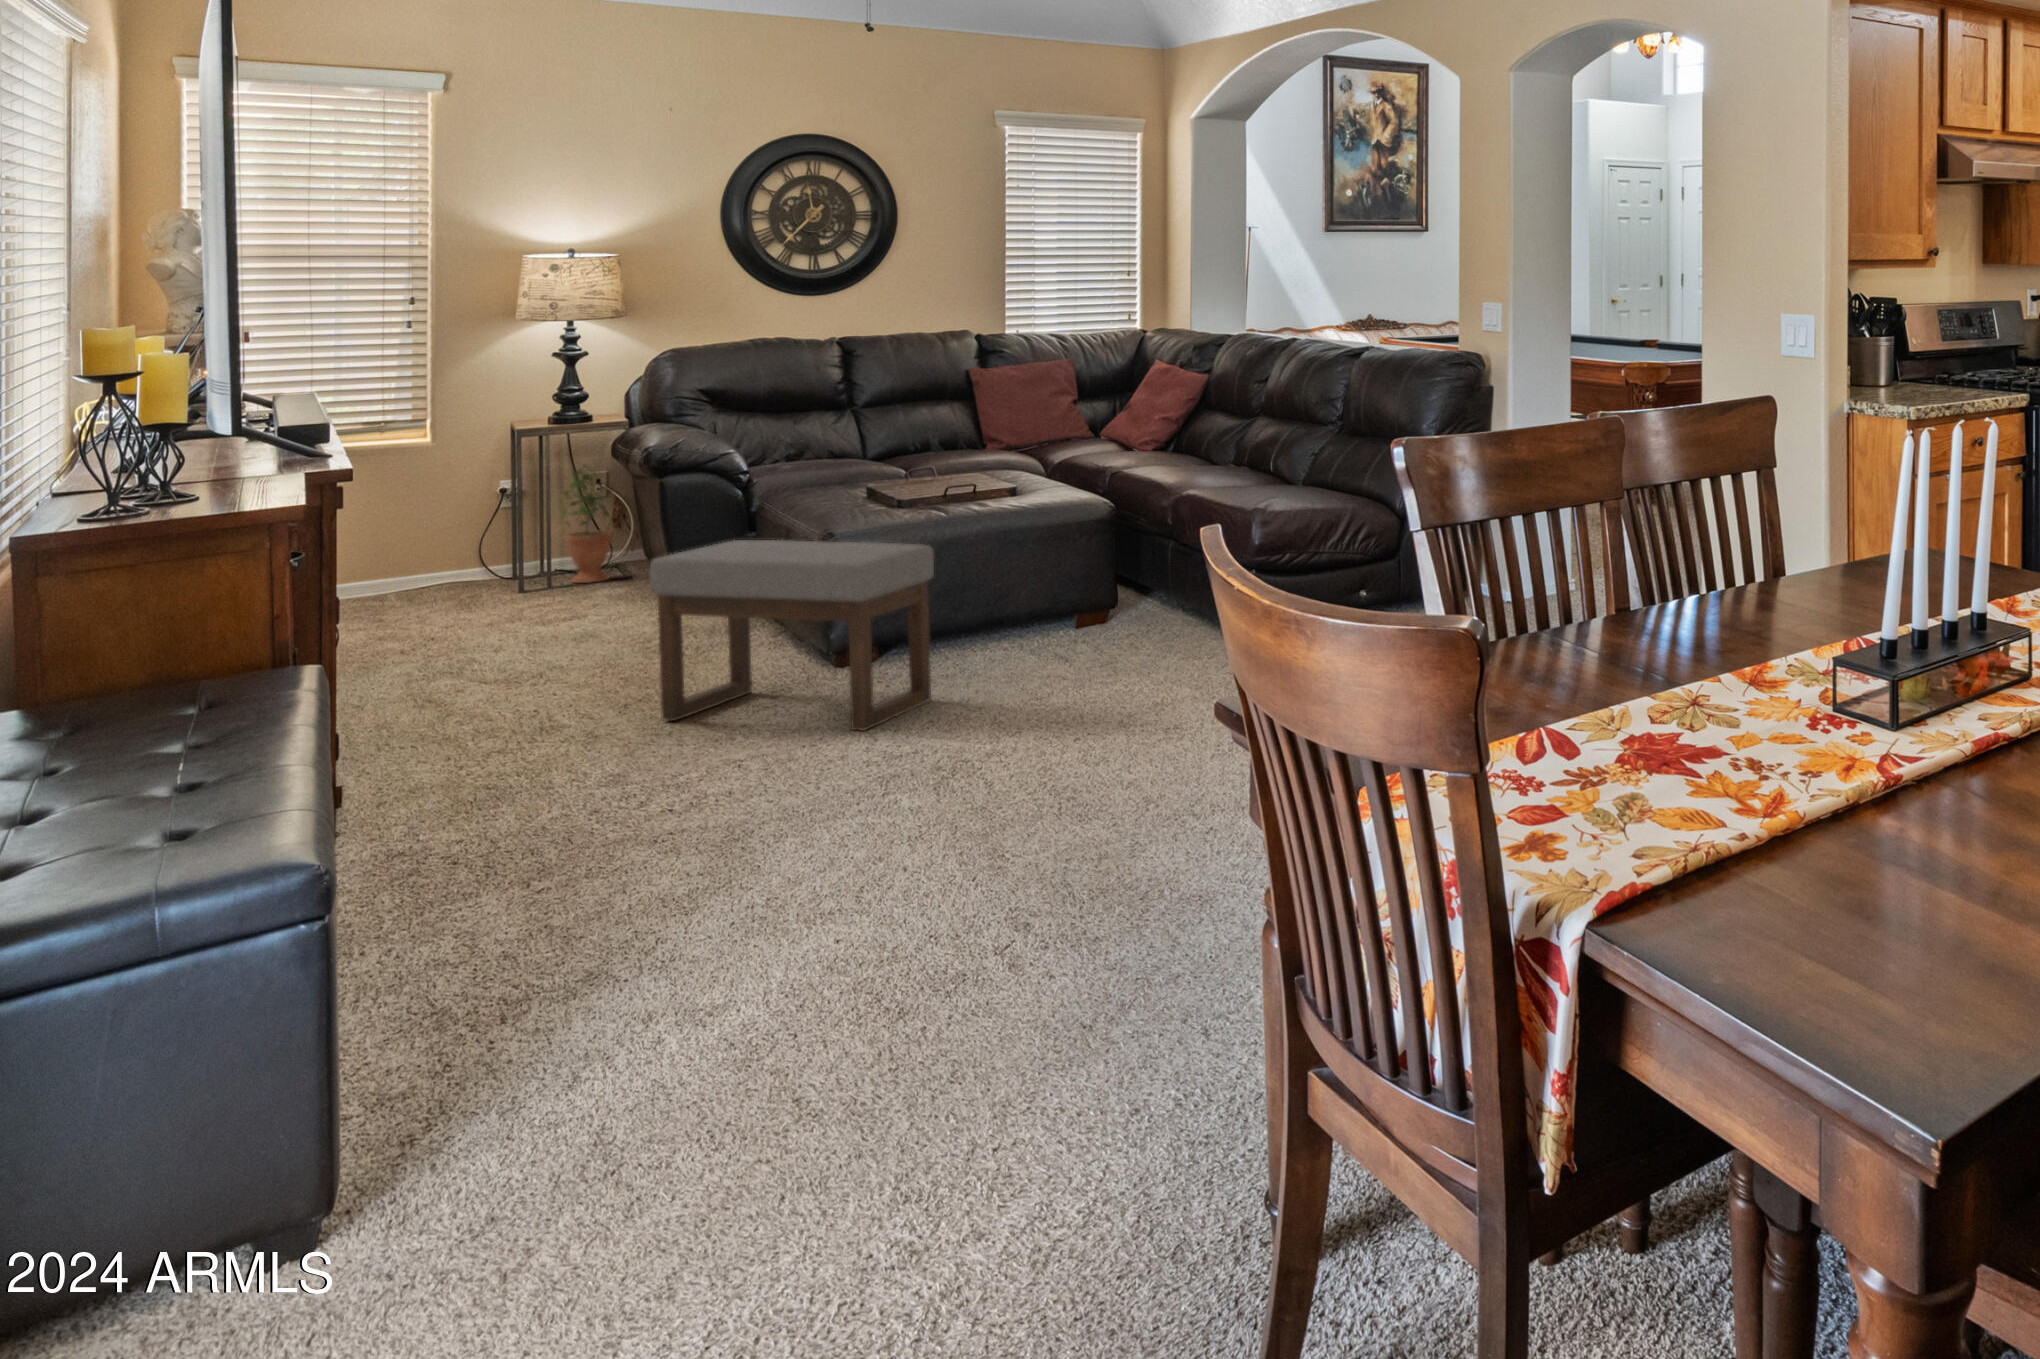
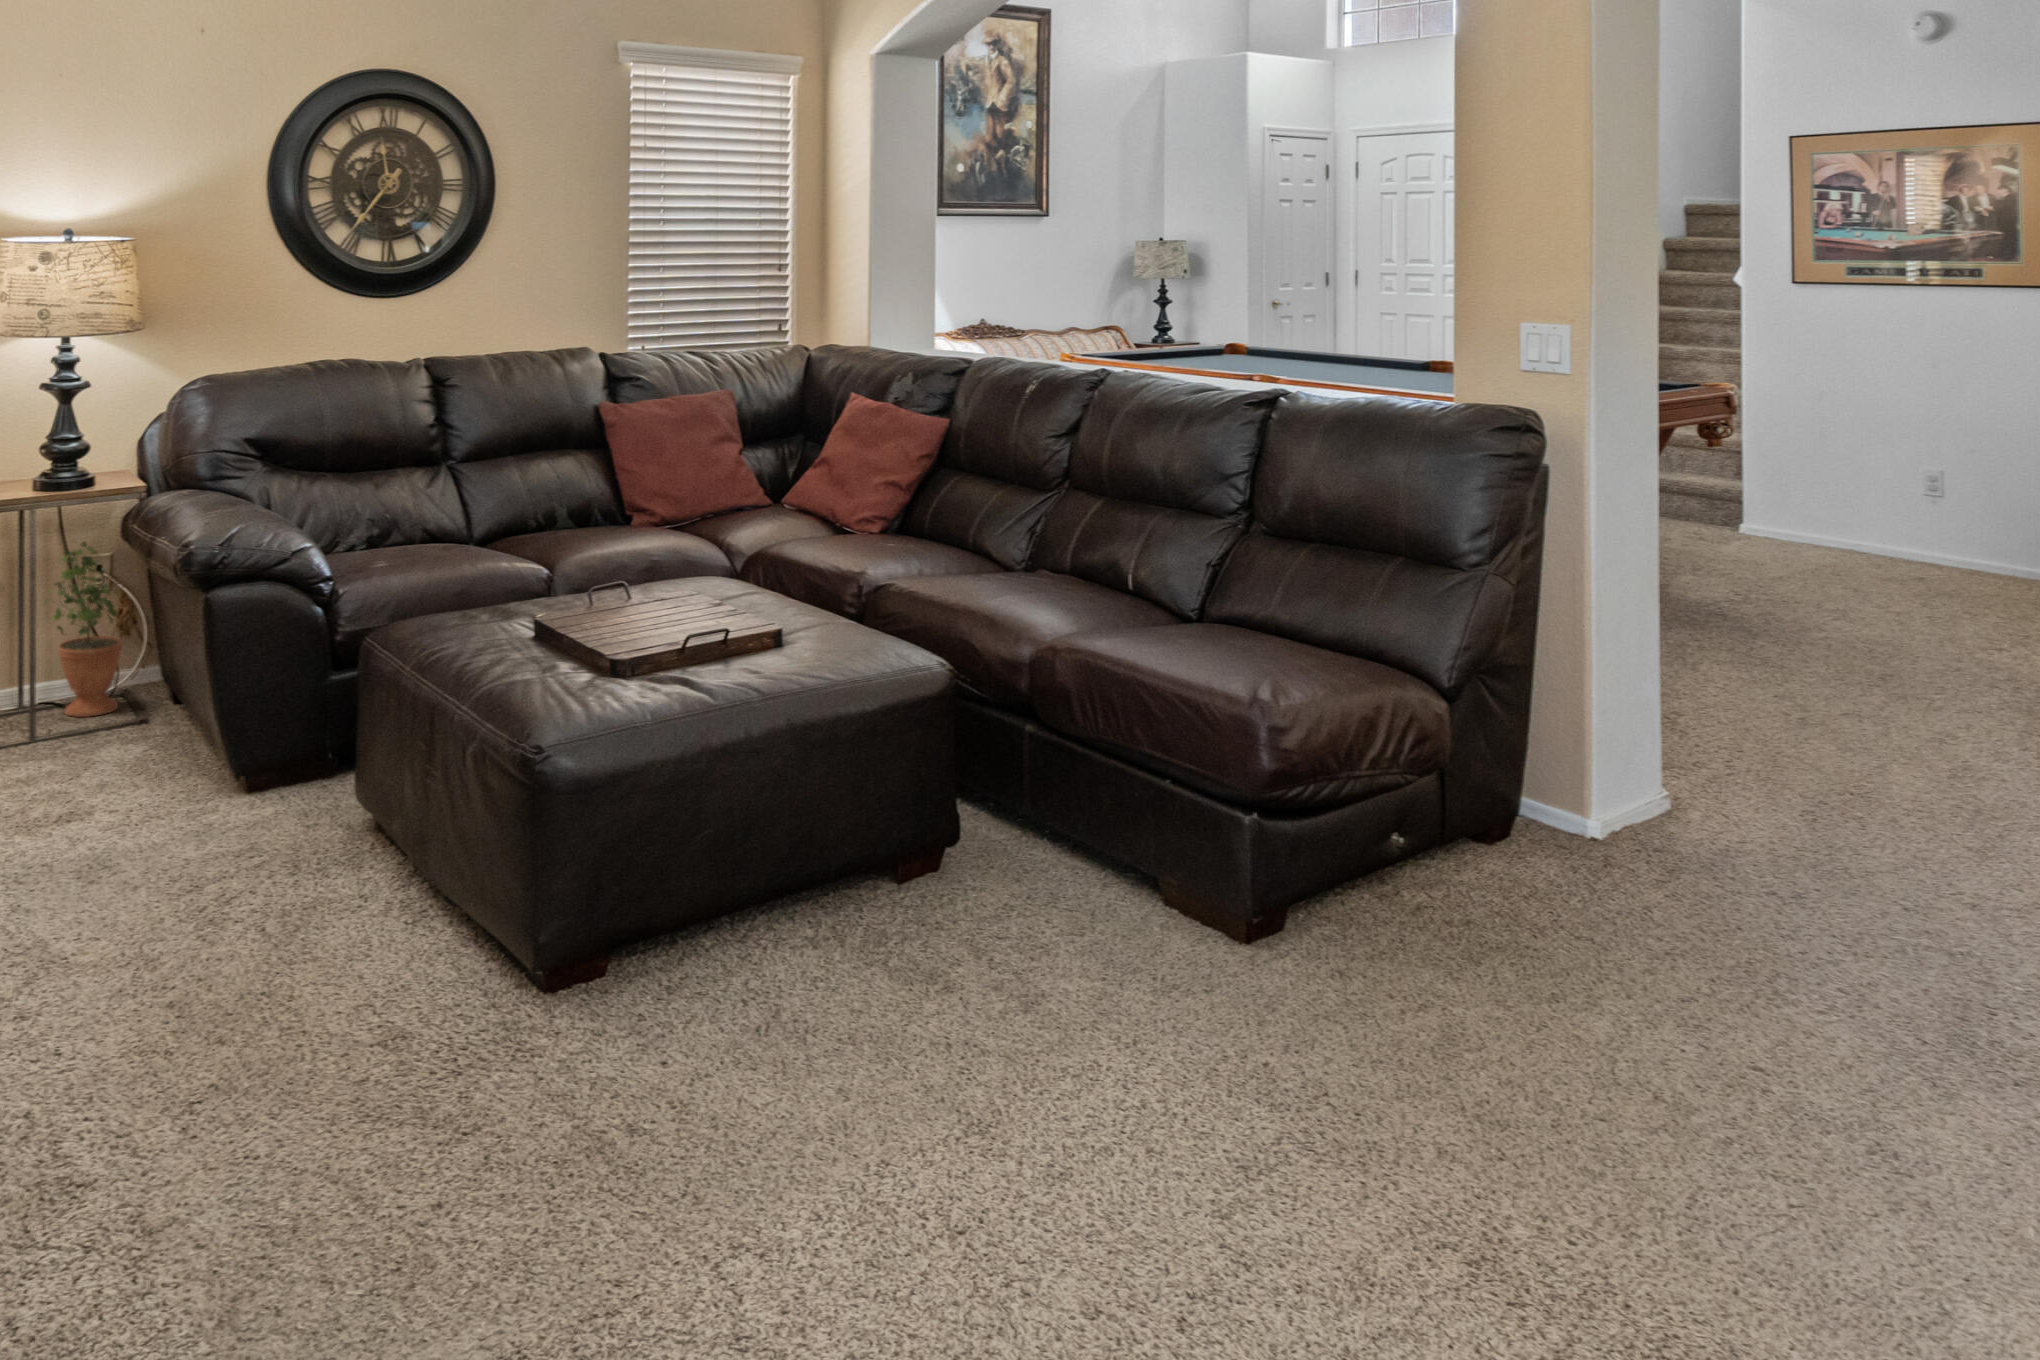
ottoman: present [650,540,934,730] -> none [357,801,869,1266]

